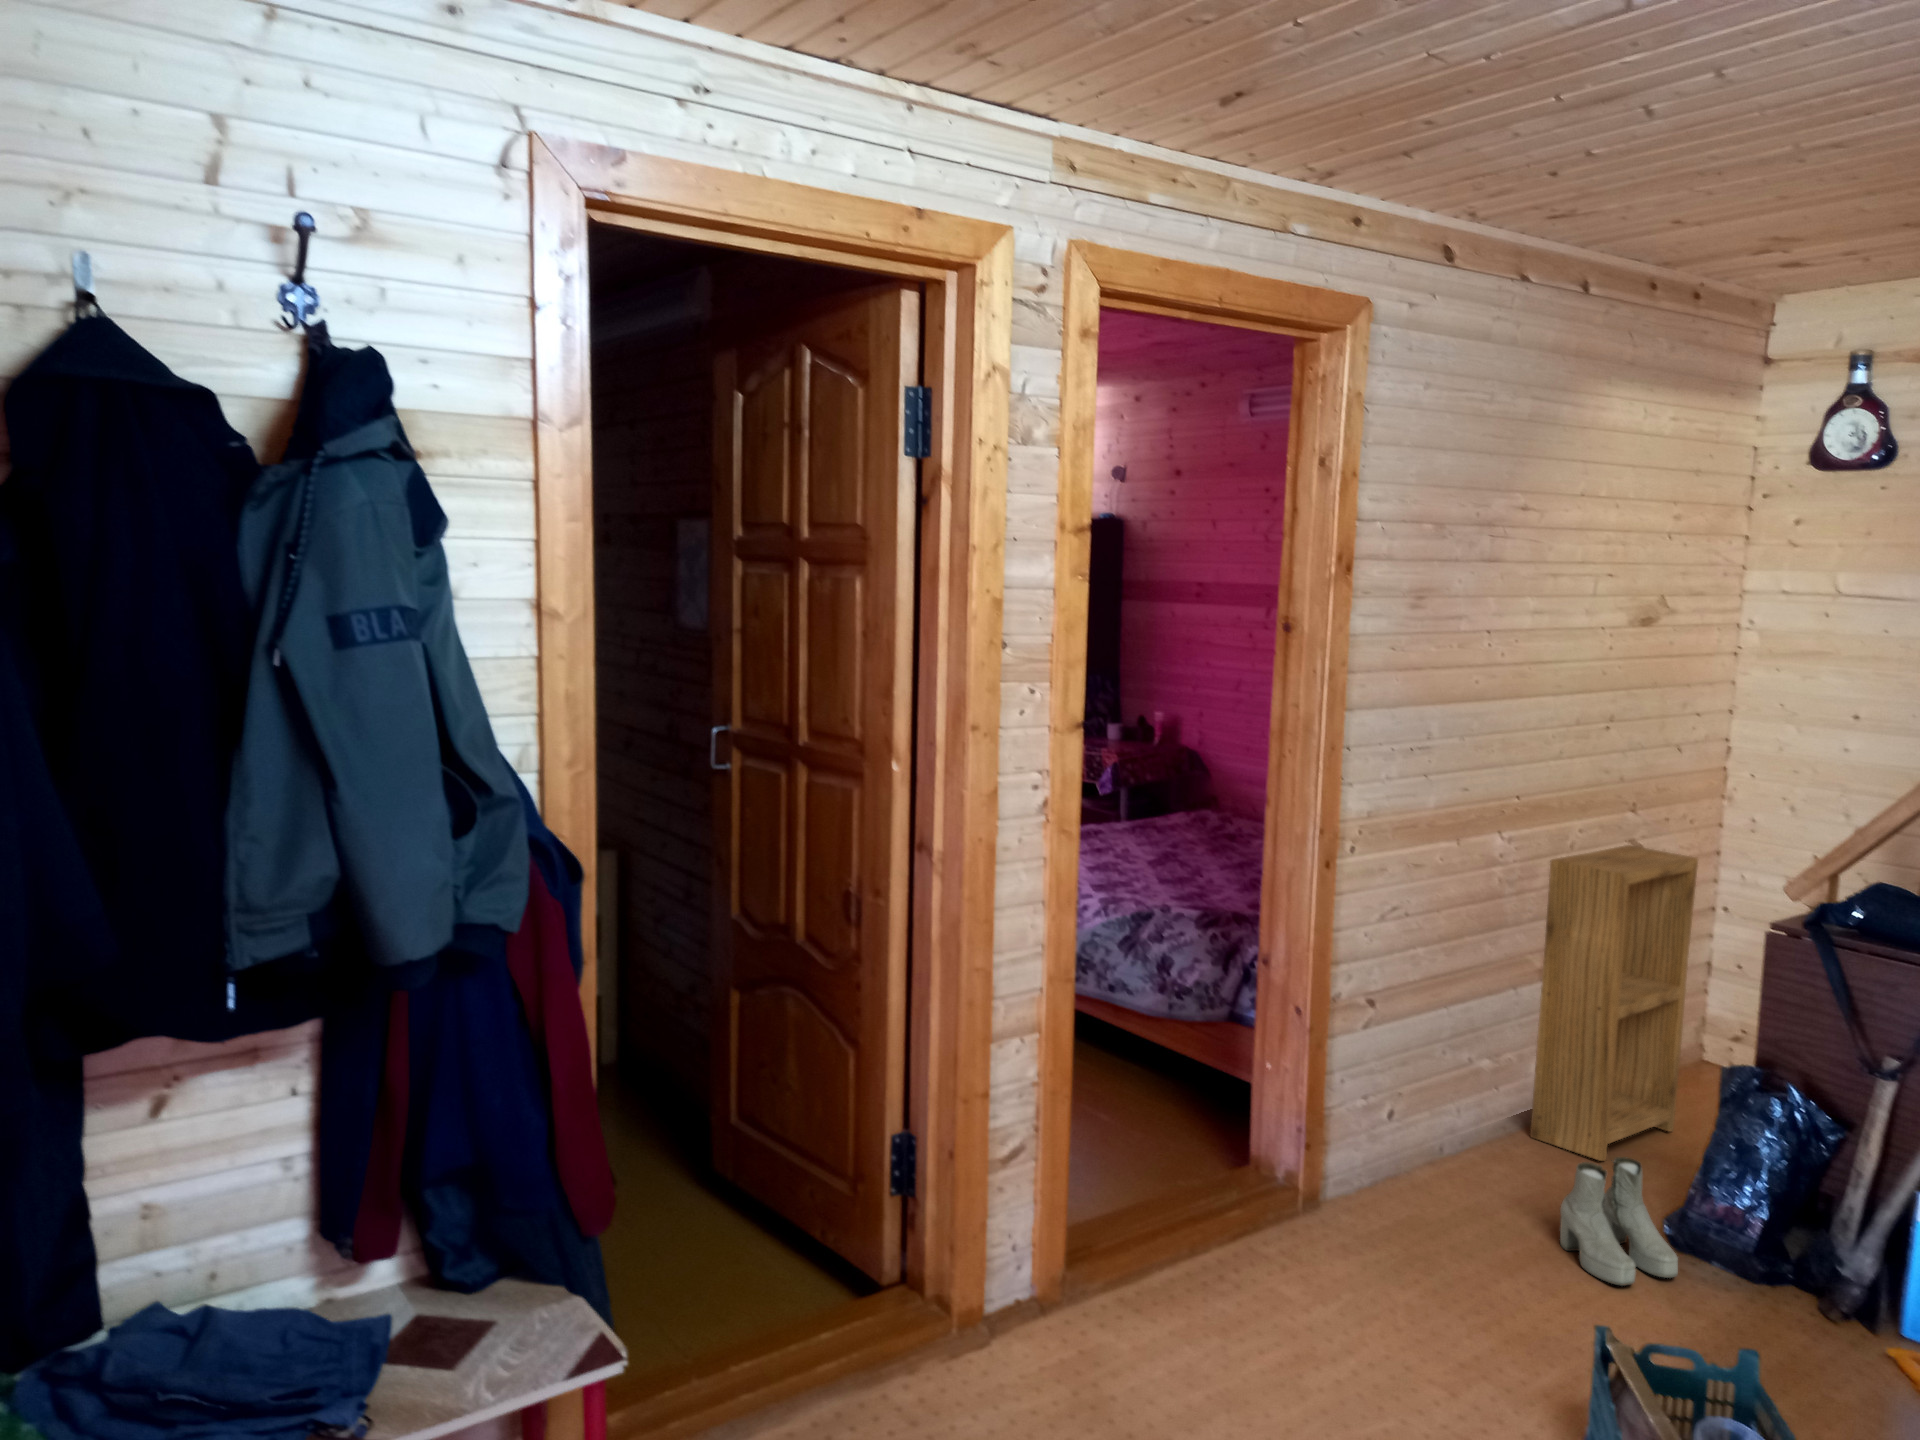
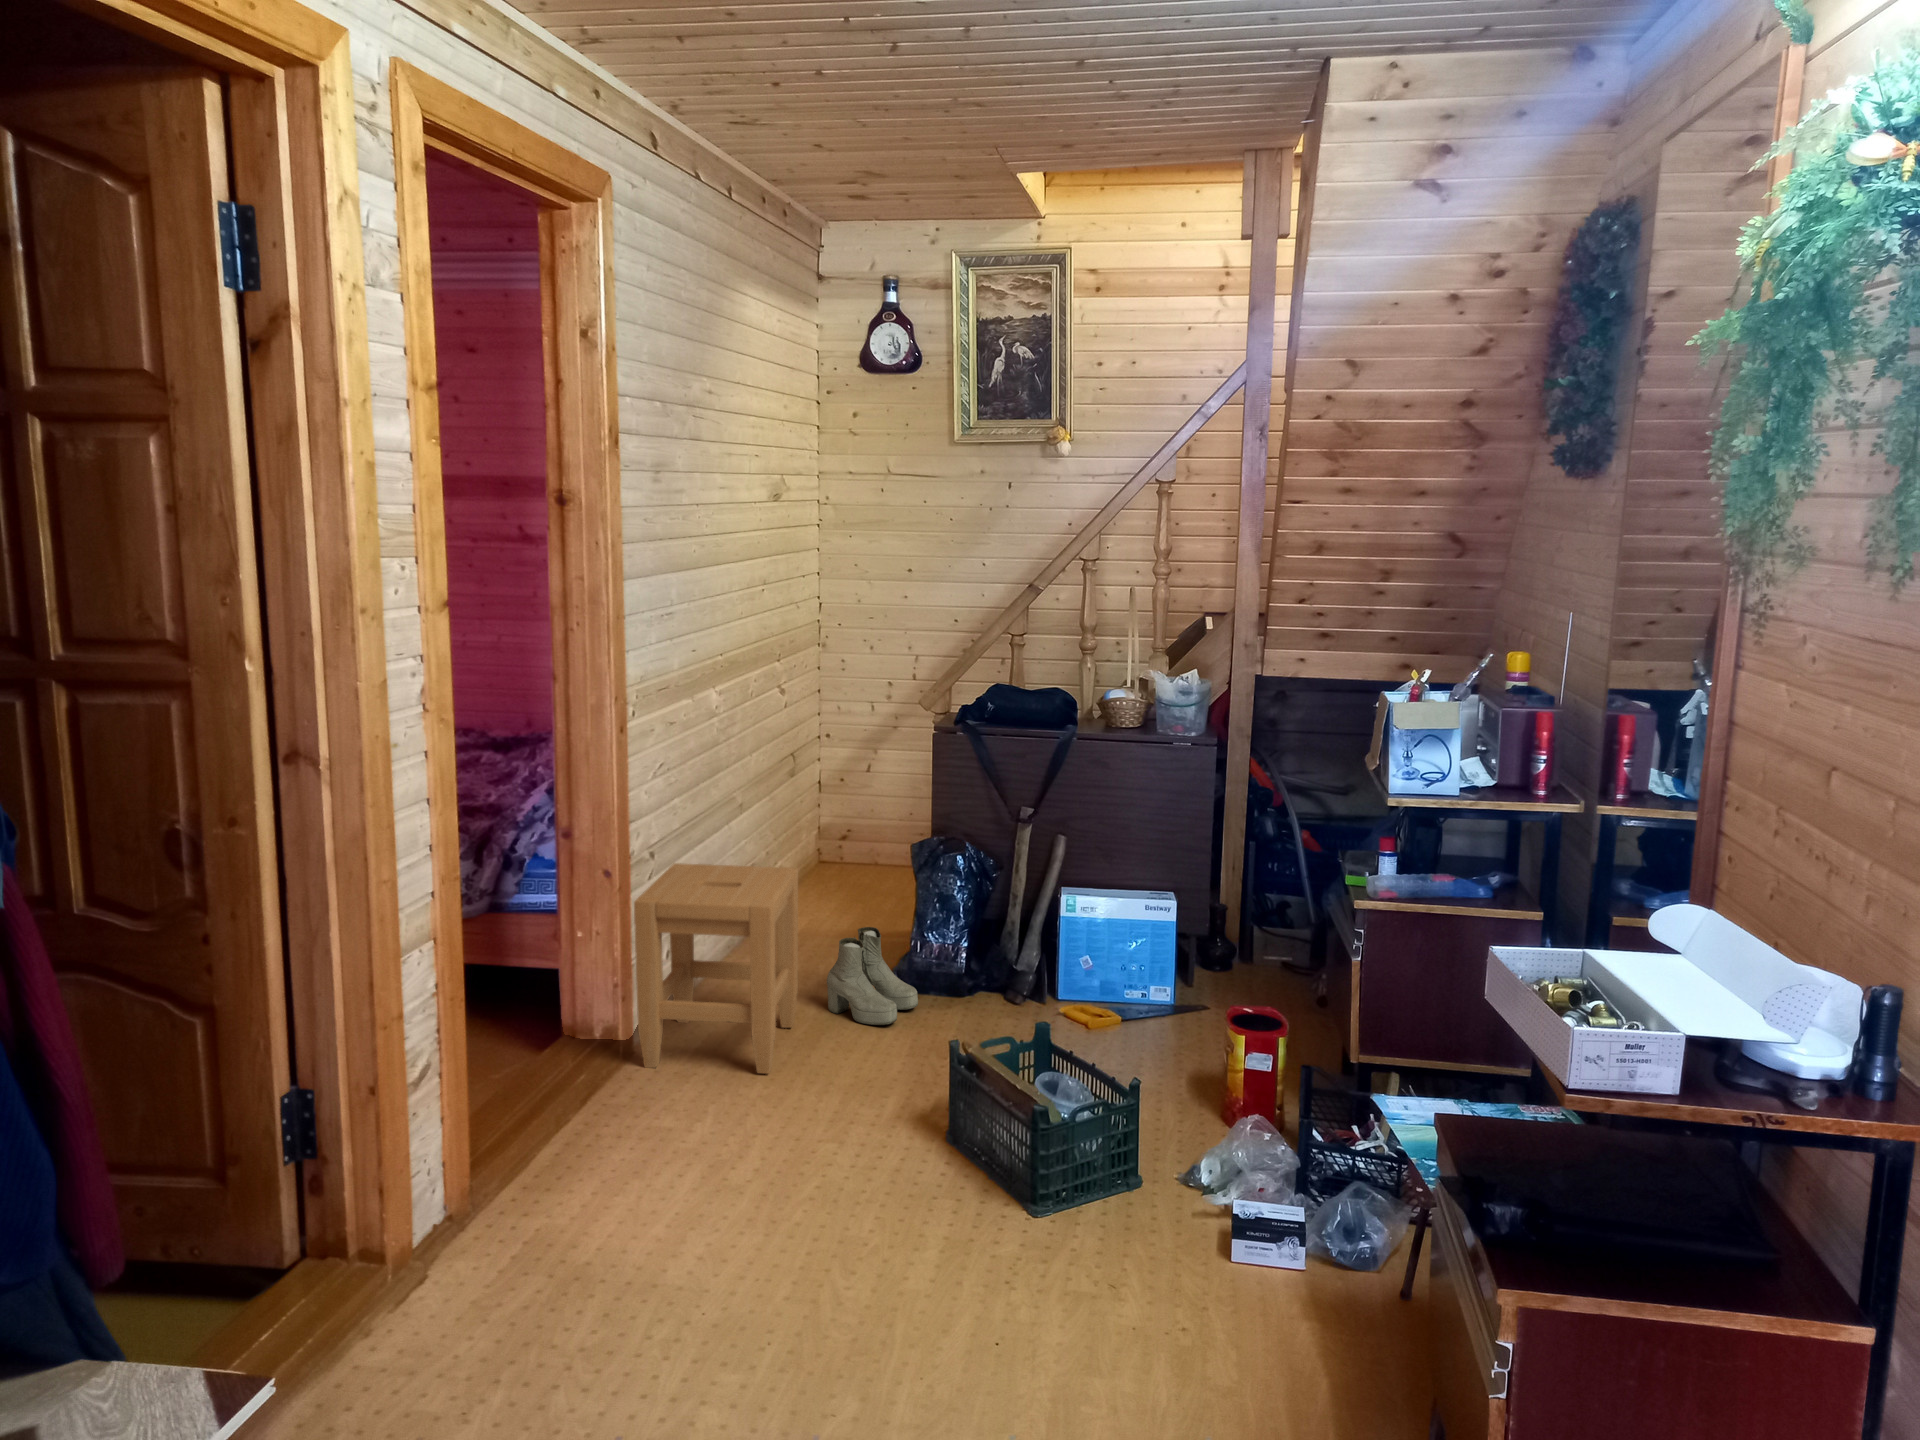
shelving unit: present [1530,845,1698,1161] -> none [748,684,840,943]
stool: none [1303,1022,1524,1286] -> present [634,863,798,1074]

